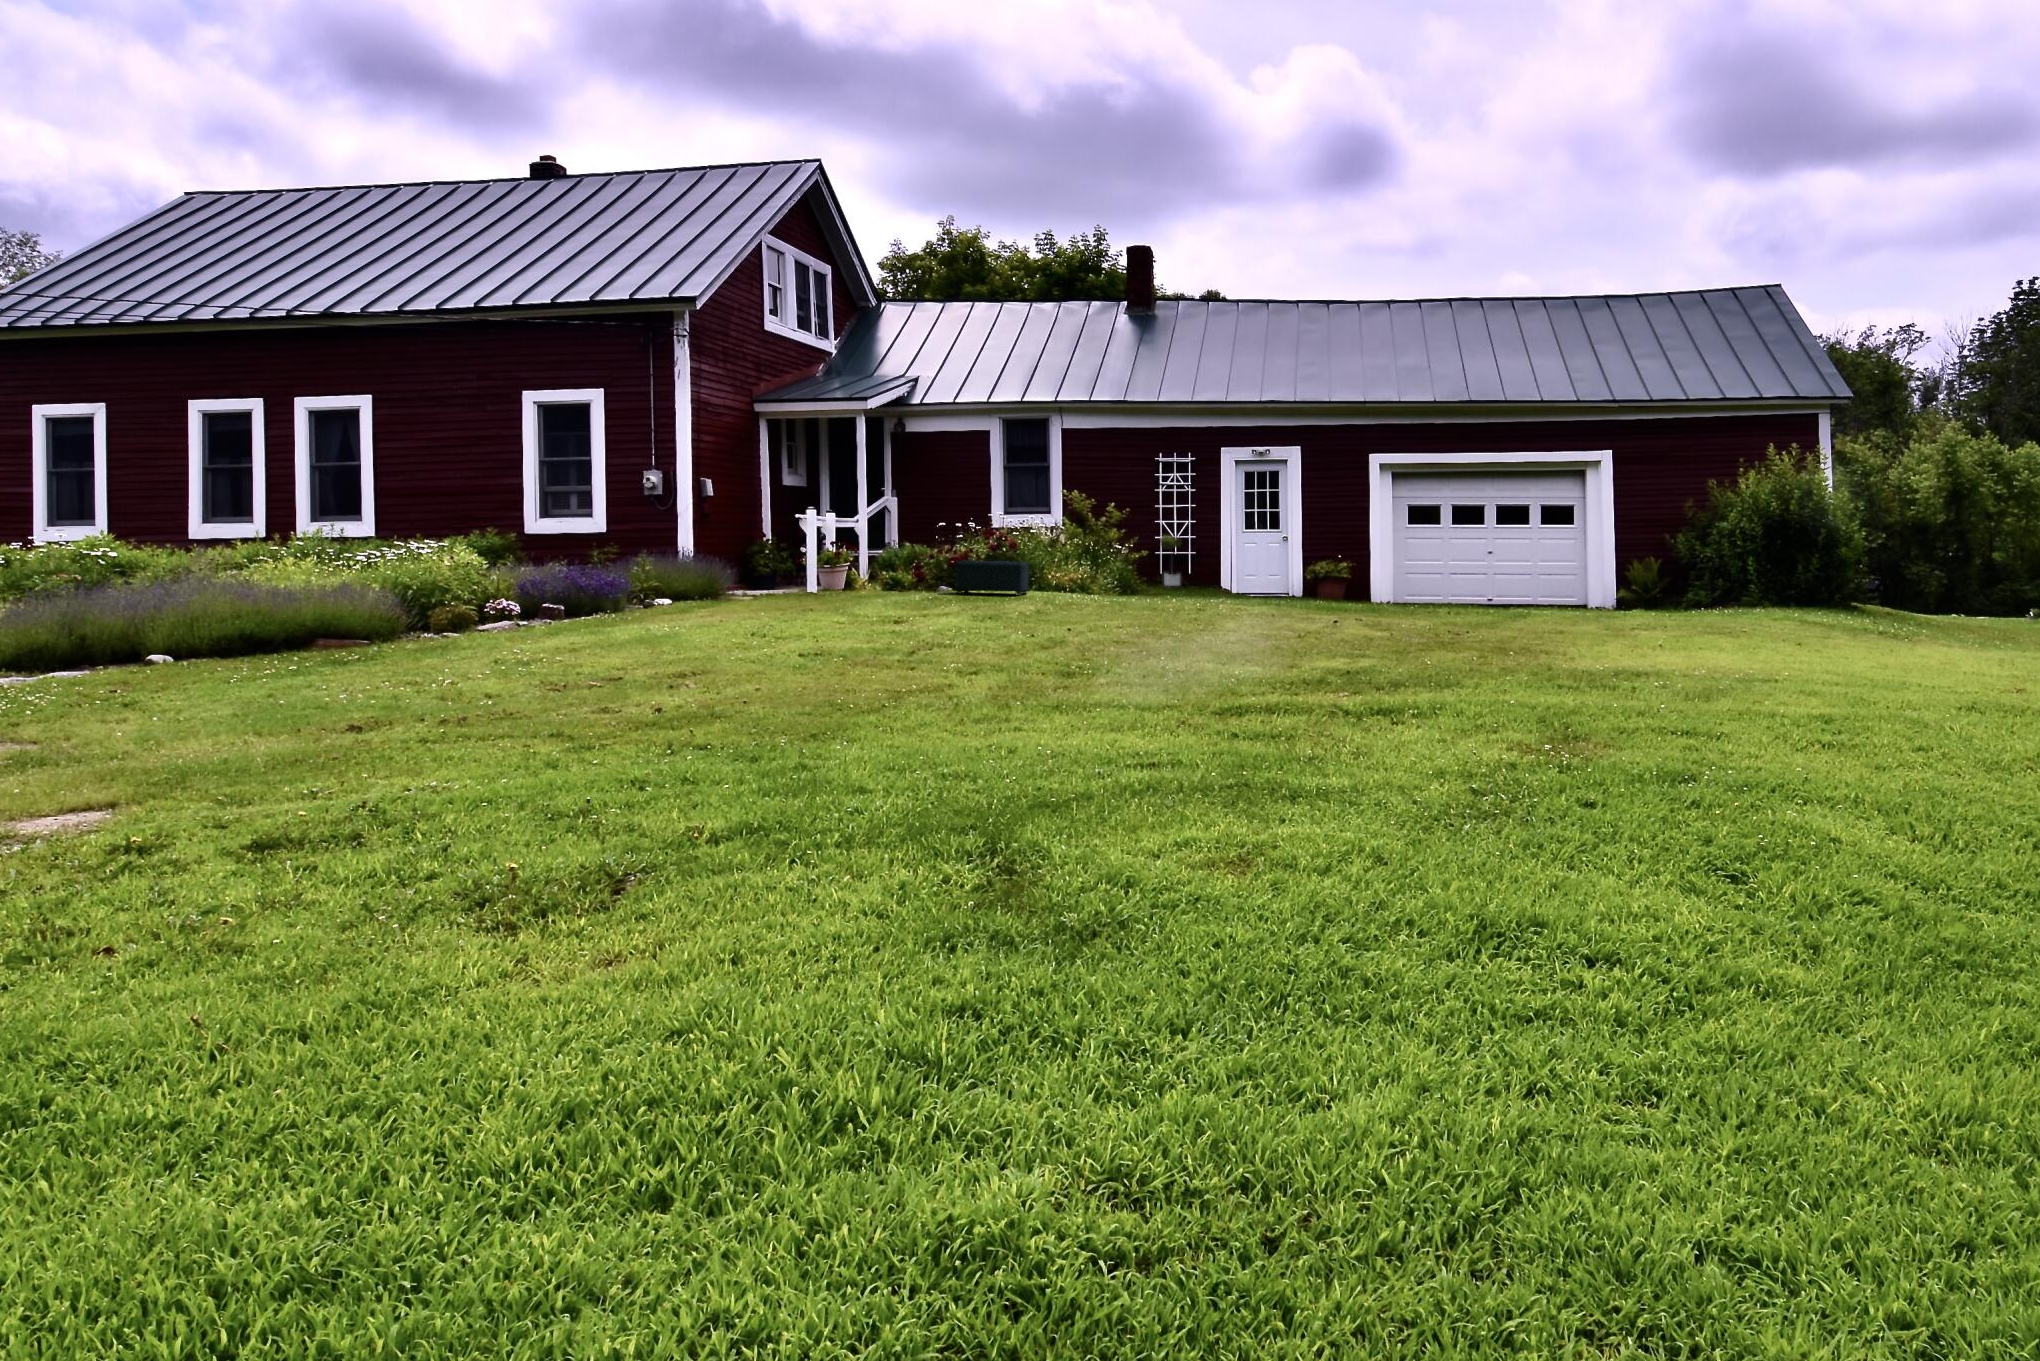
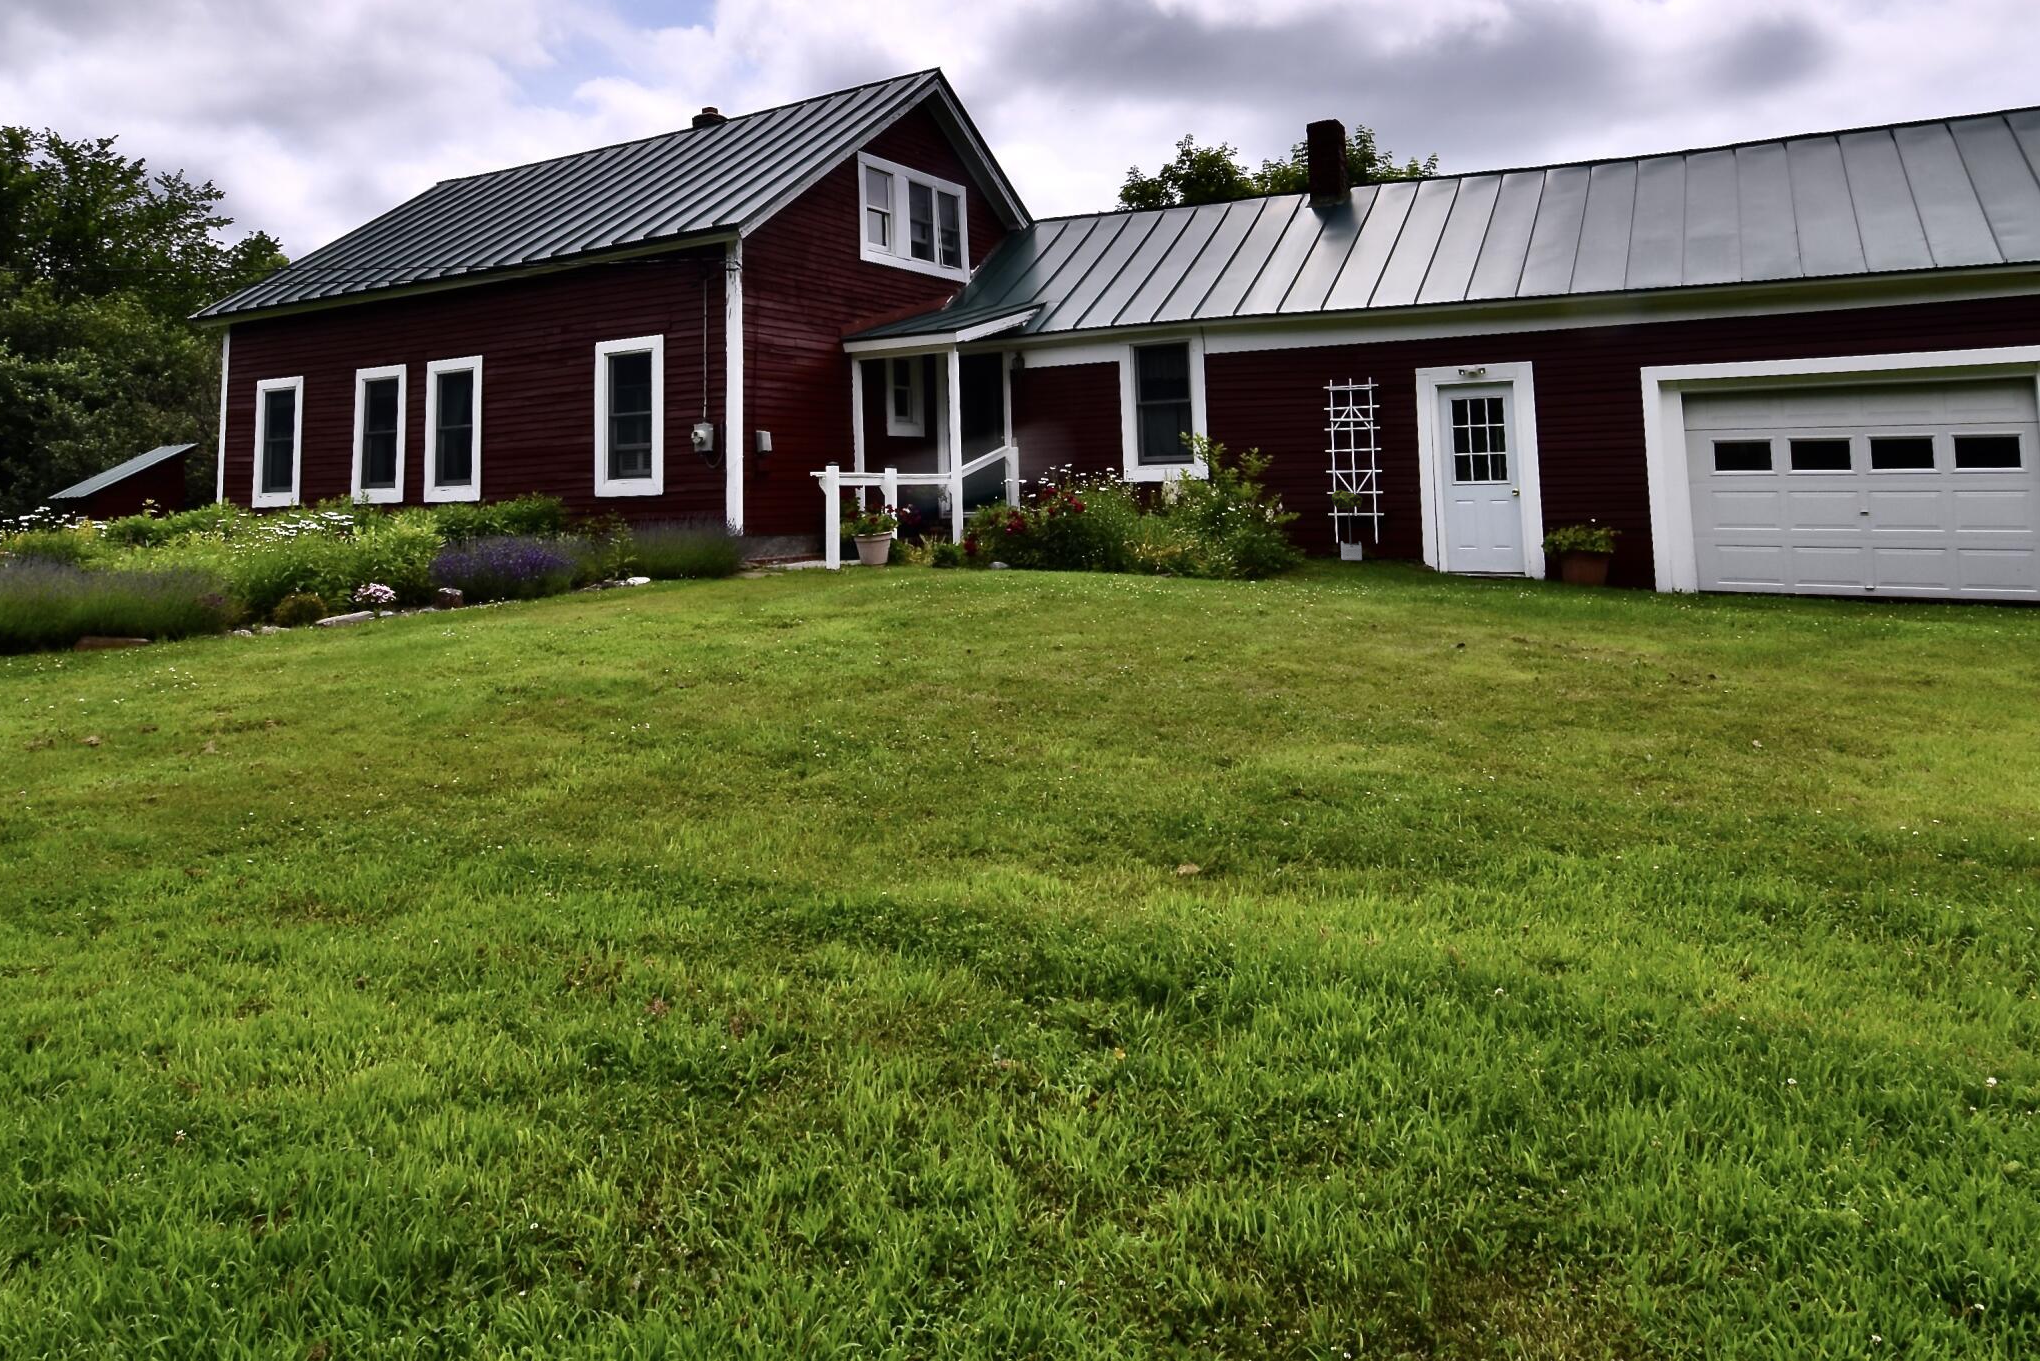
bench: present [956,561,1029,596] -> none [1024,528,1120,577]

